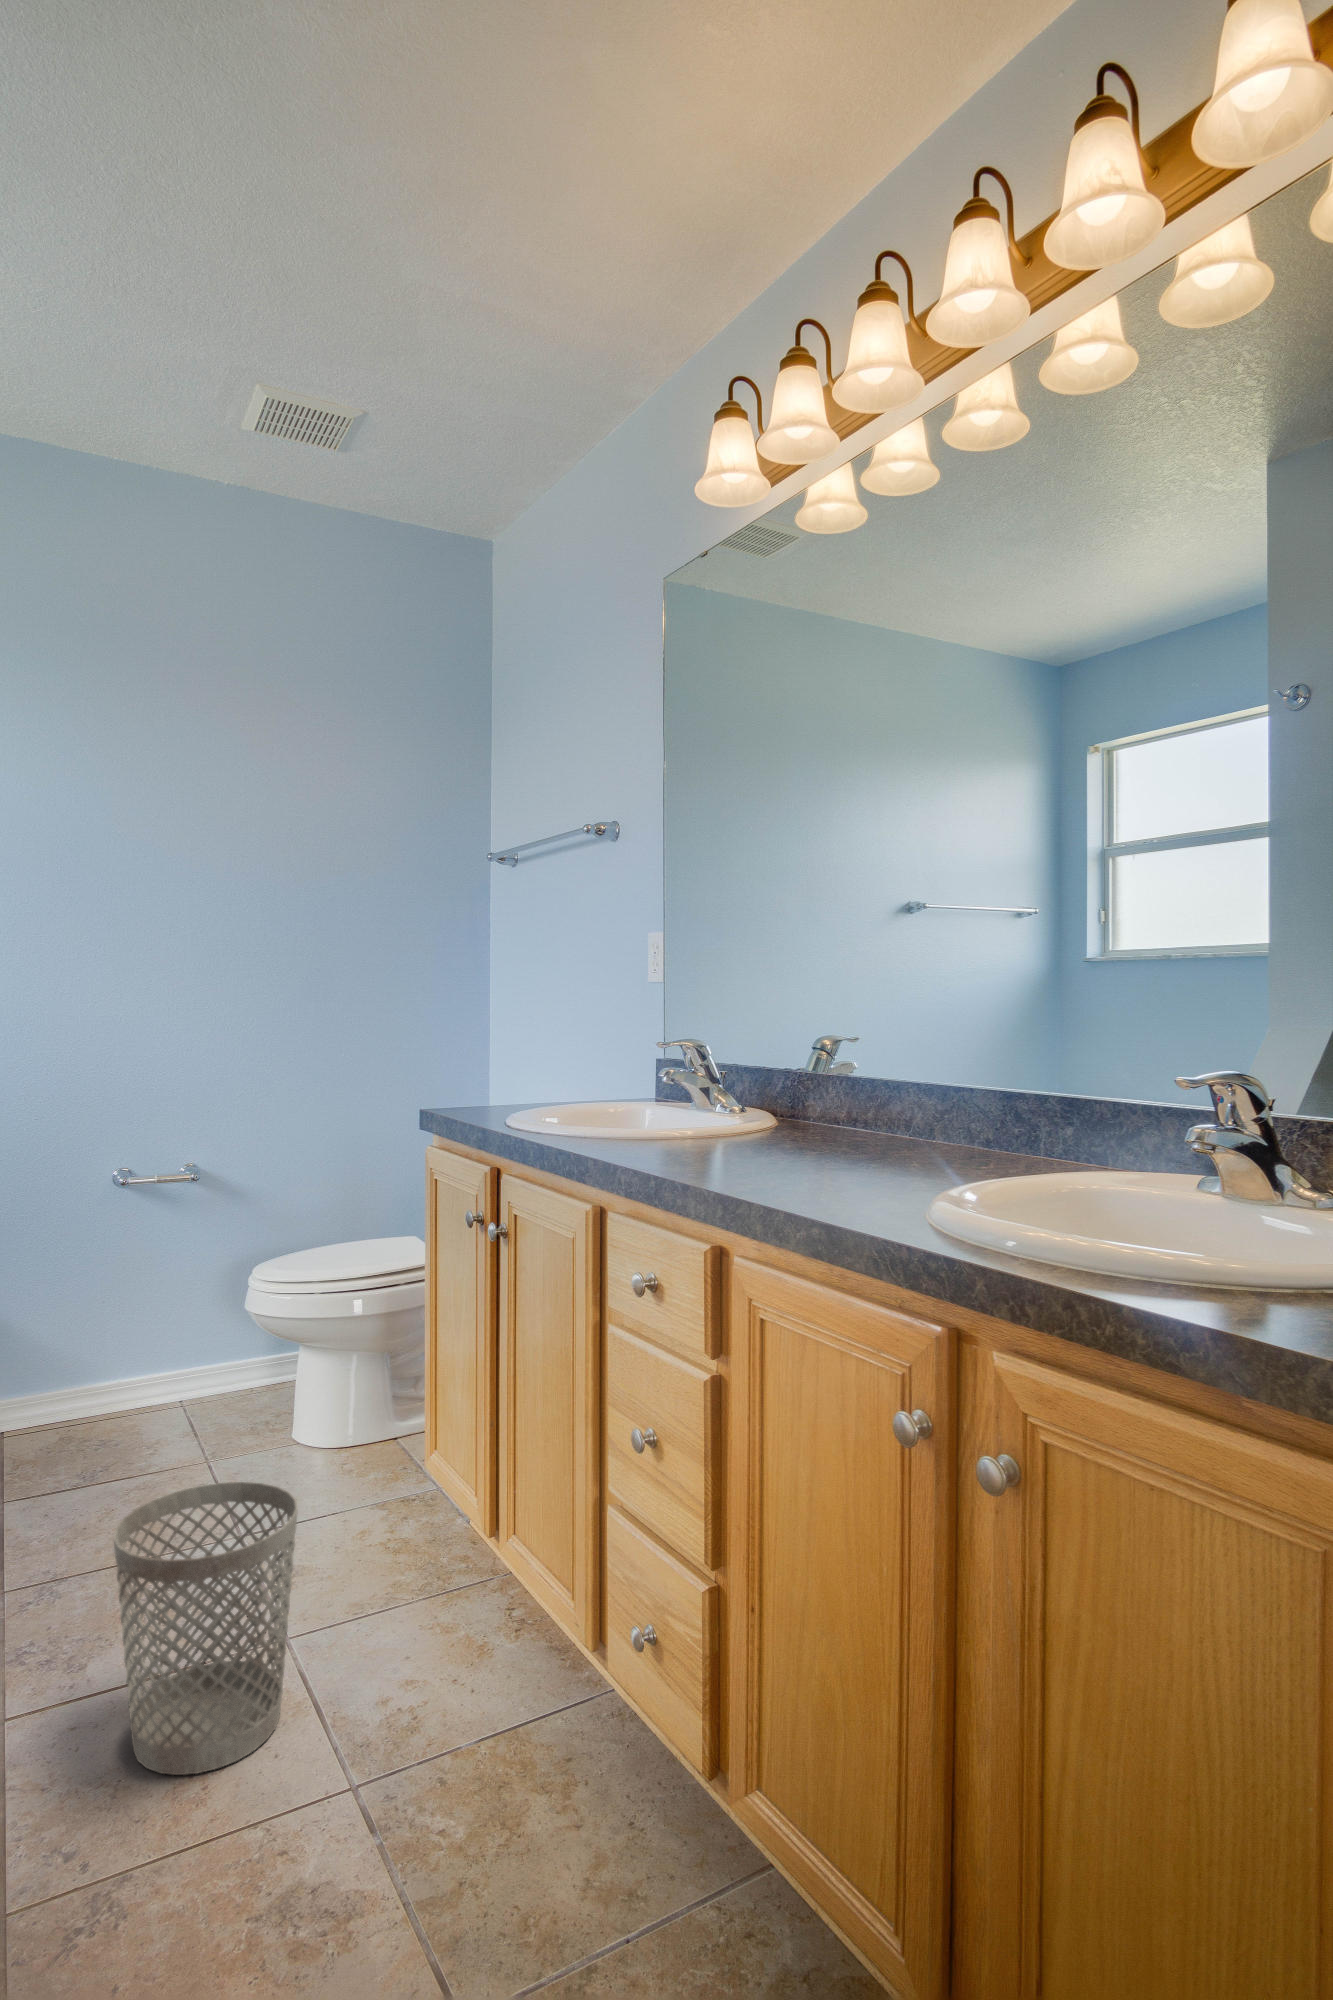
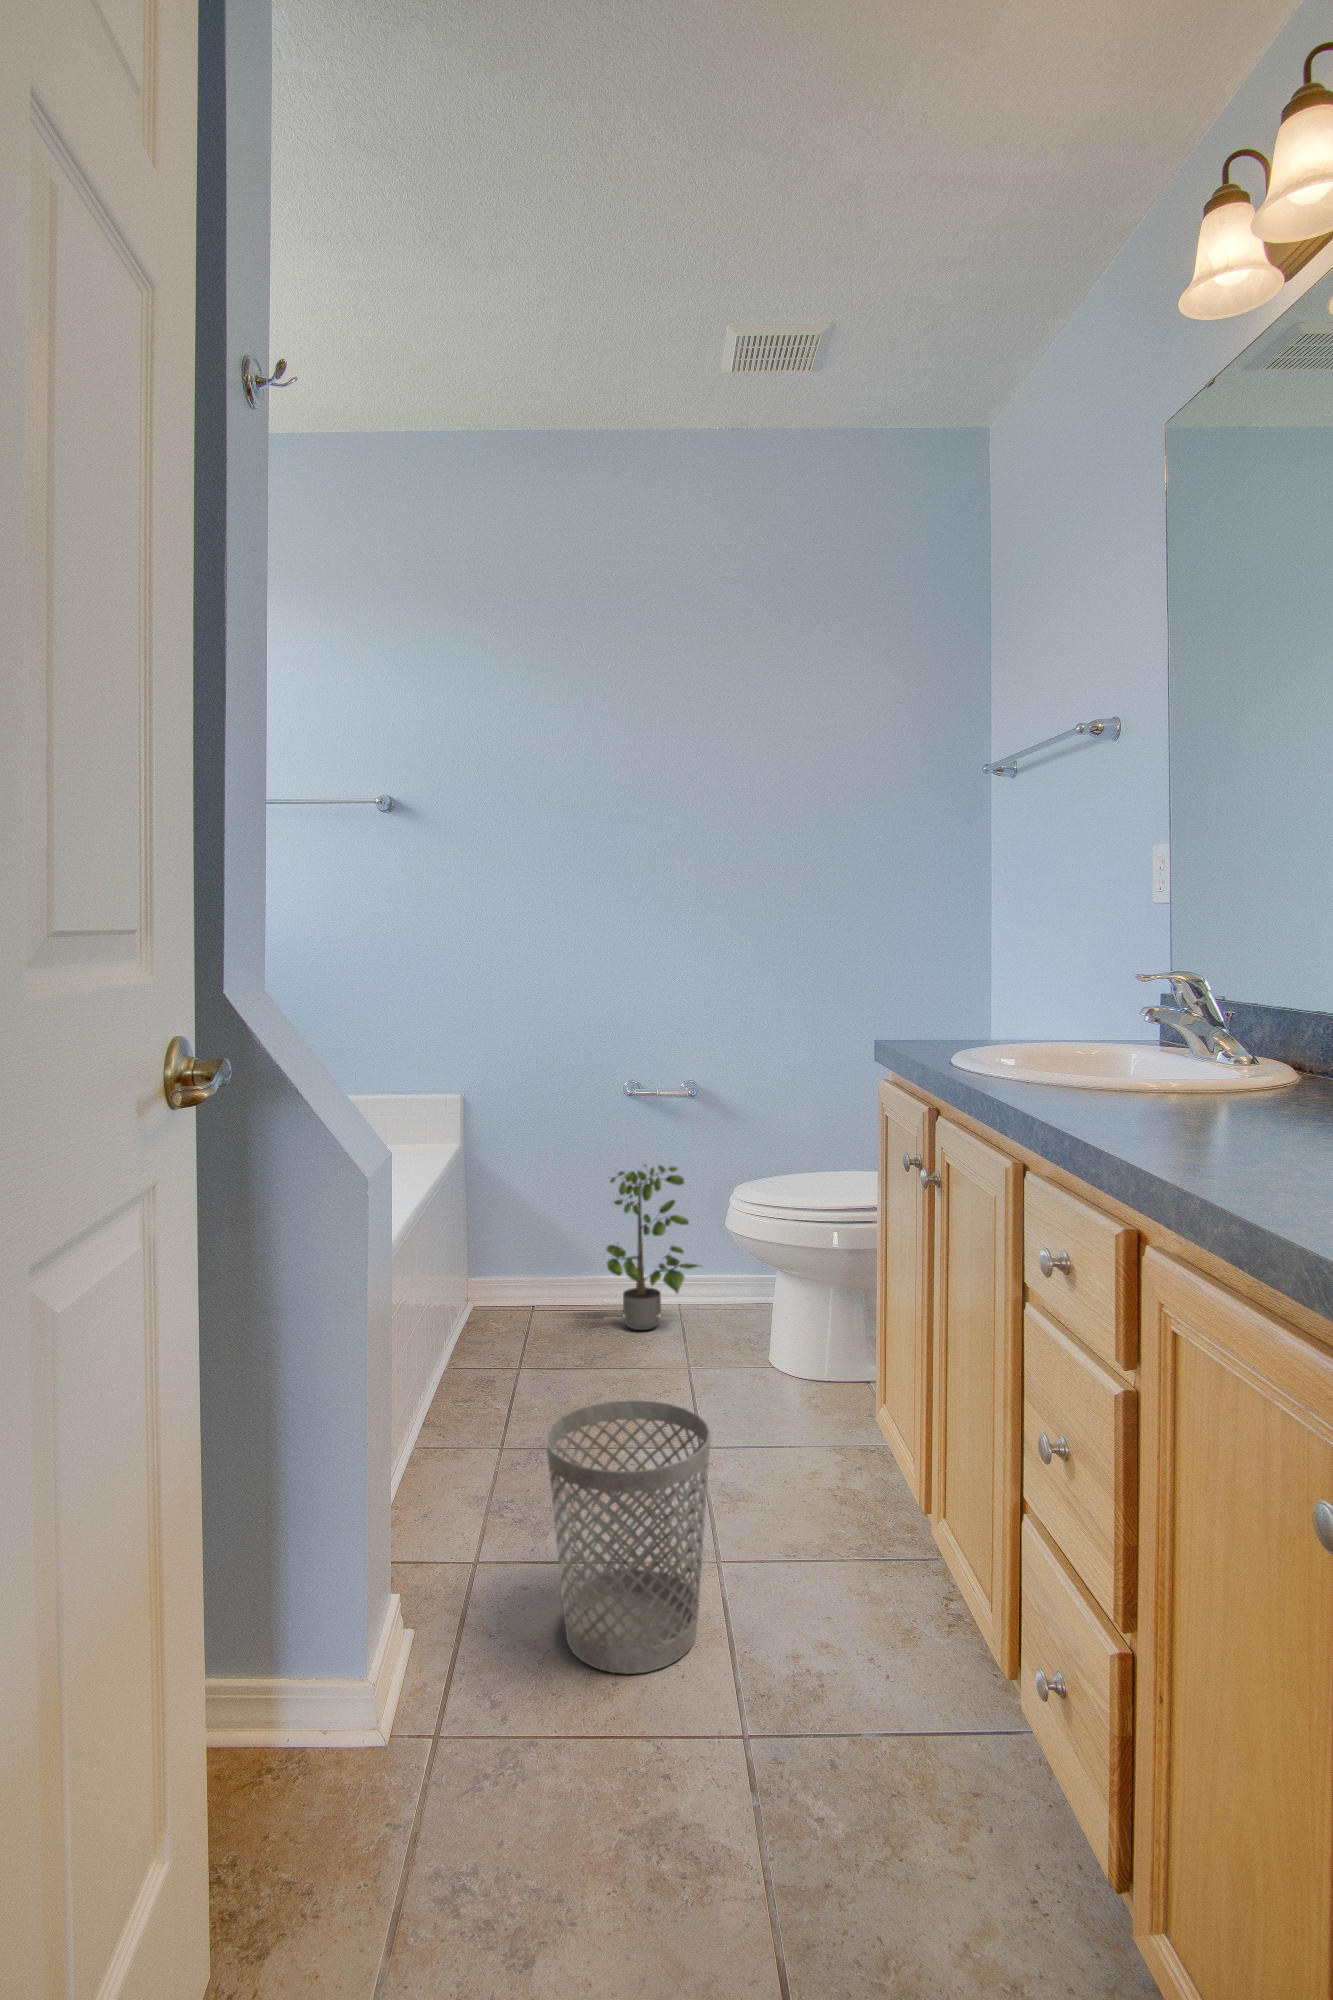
potted plant: none [86,1236,205,1427] -> present [607,1165,699,1330]

